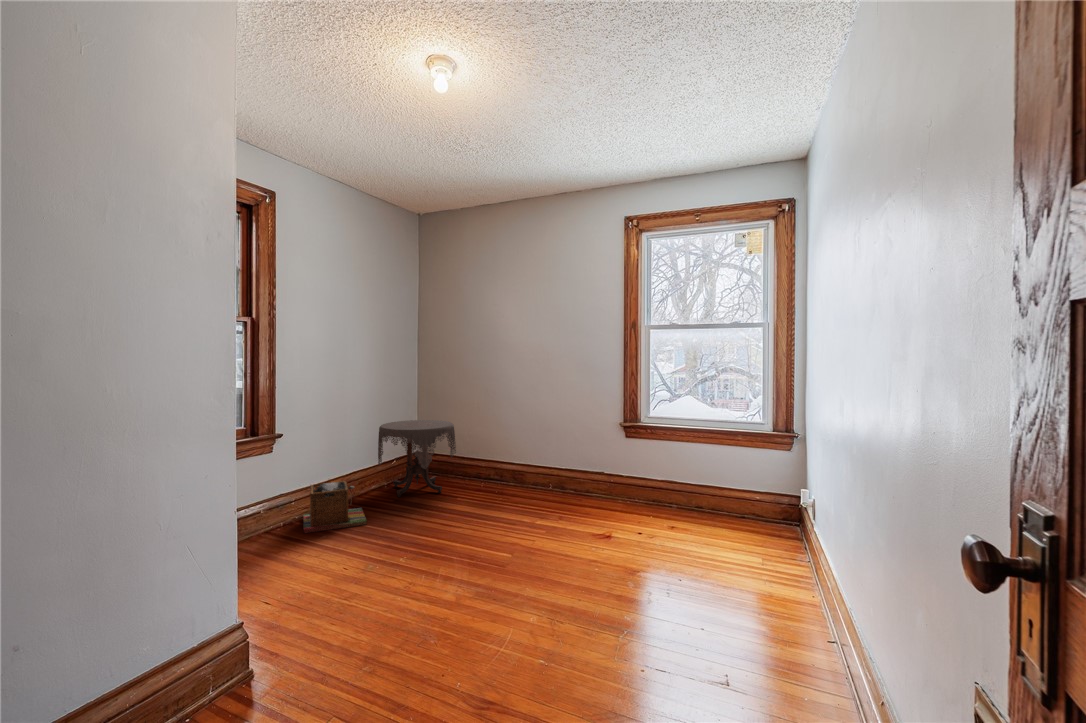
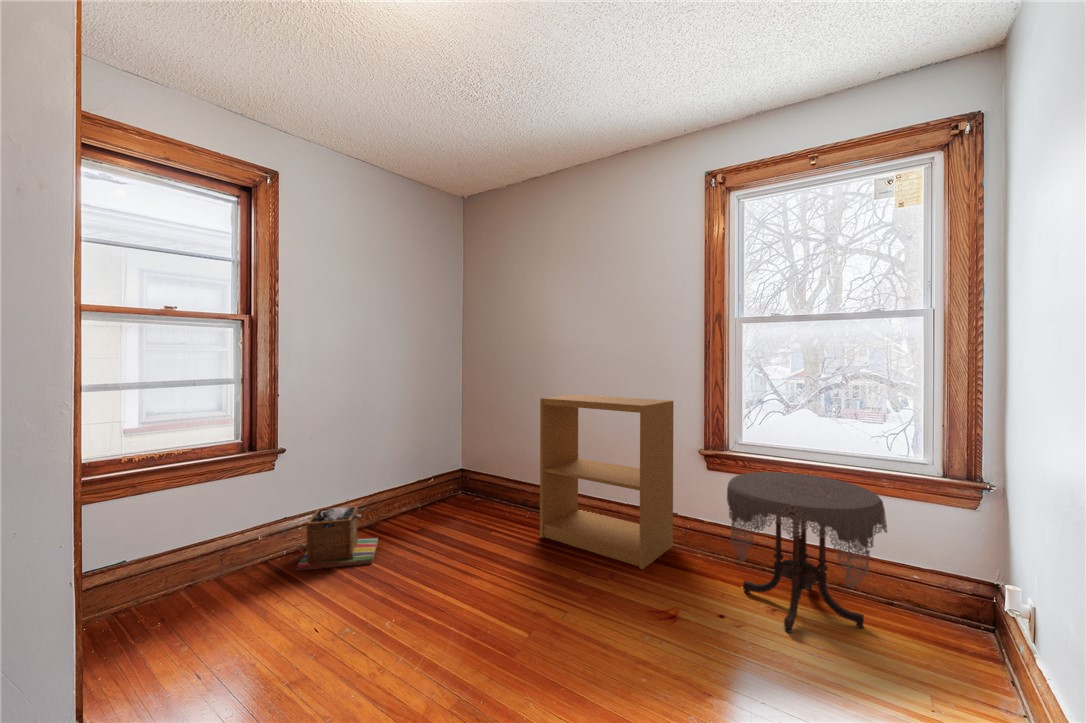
bookshelf: none [497,385,601,513] -> present [540,395,673,569]
side table: present [378,420,456,497] -> present [727,472,887,632]

